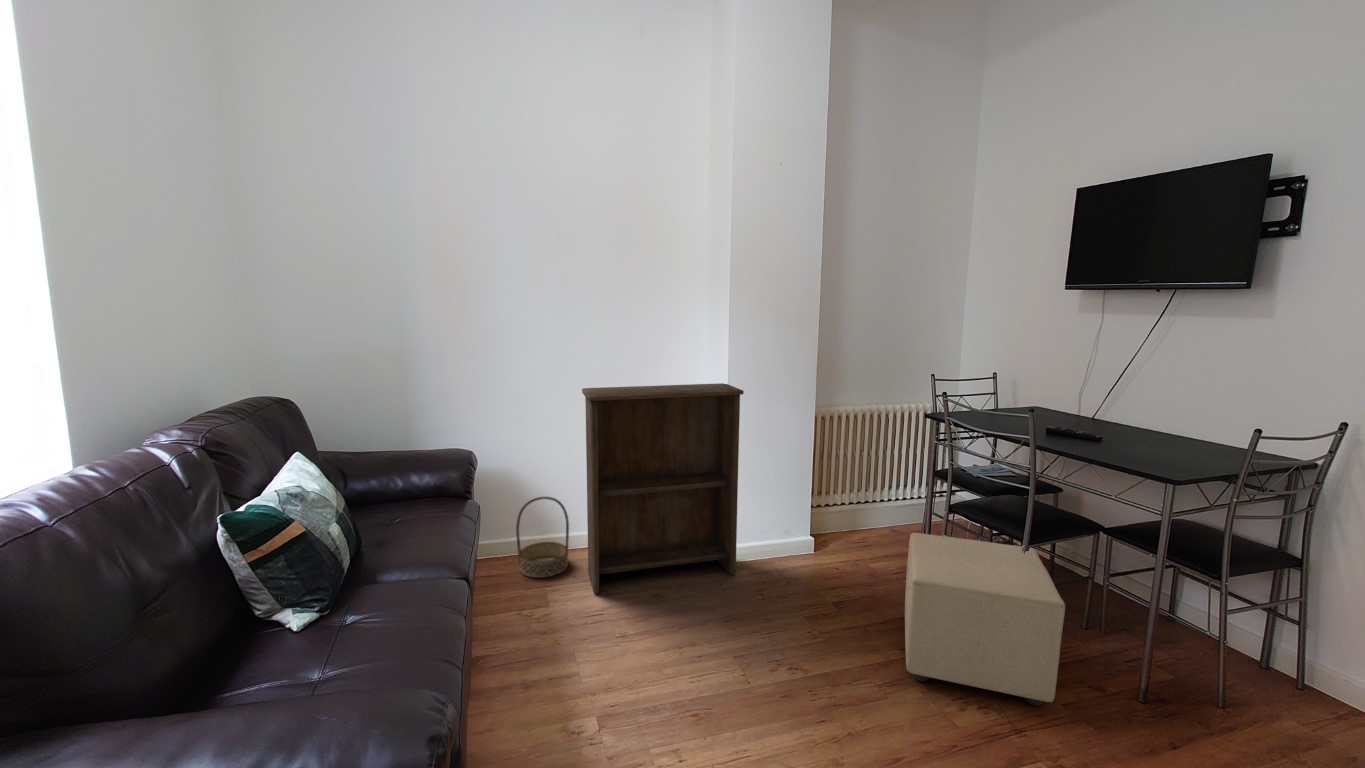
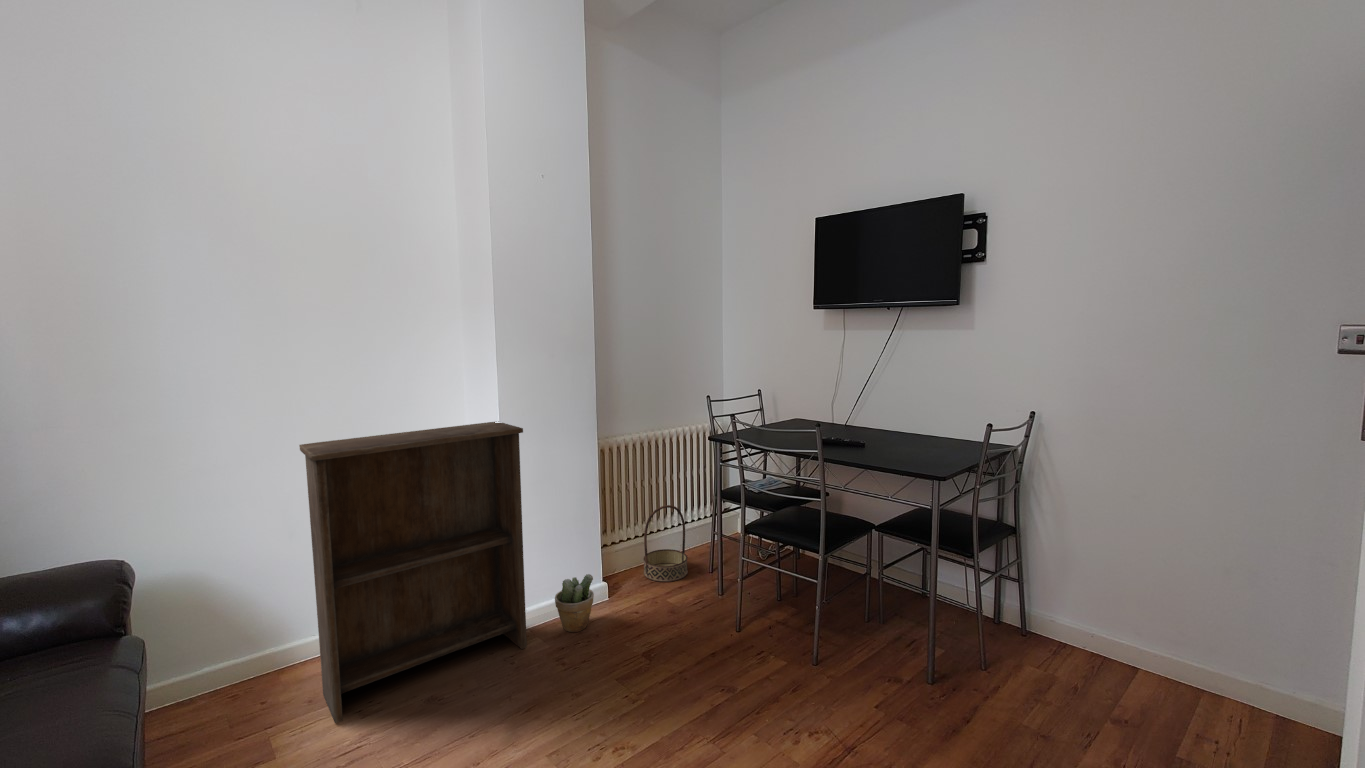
basket: present [516,497,569,578] -> present [643,505,688,582]
potted plant: none [763,525,797,573] -> present [555,574,594,632]
ottoman: present [905,533,1065,706] -> none [717,556,874,724]

